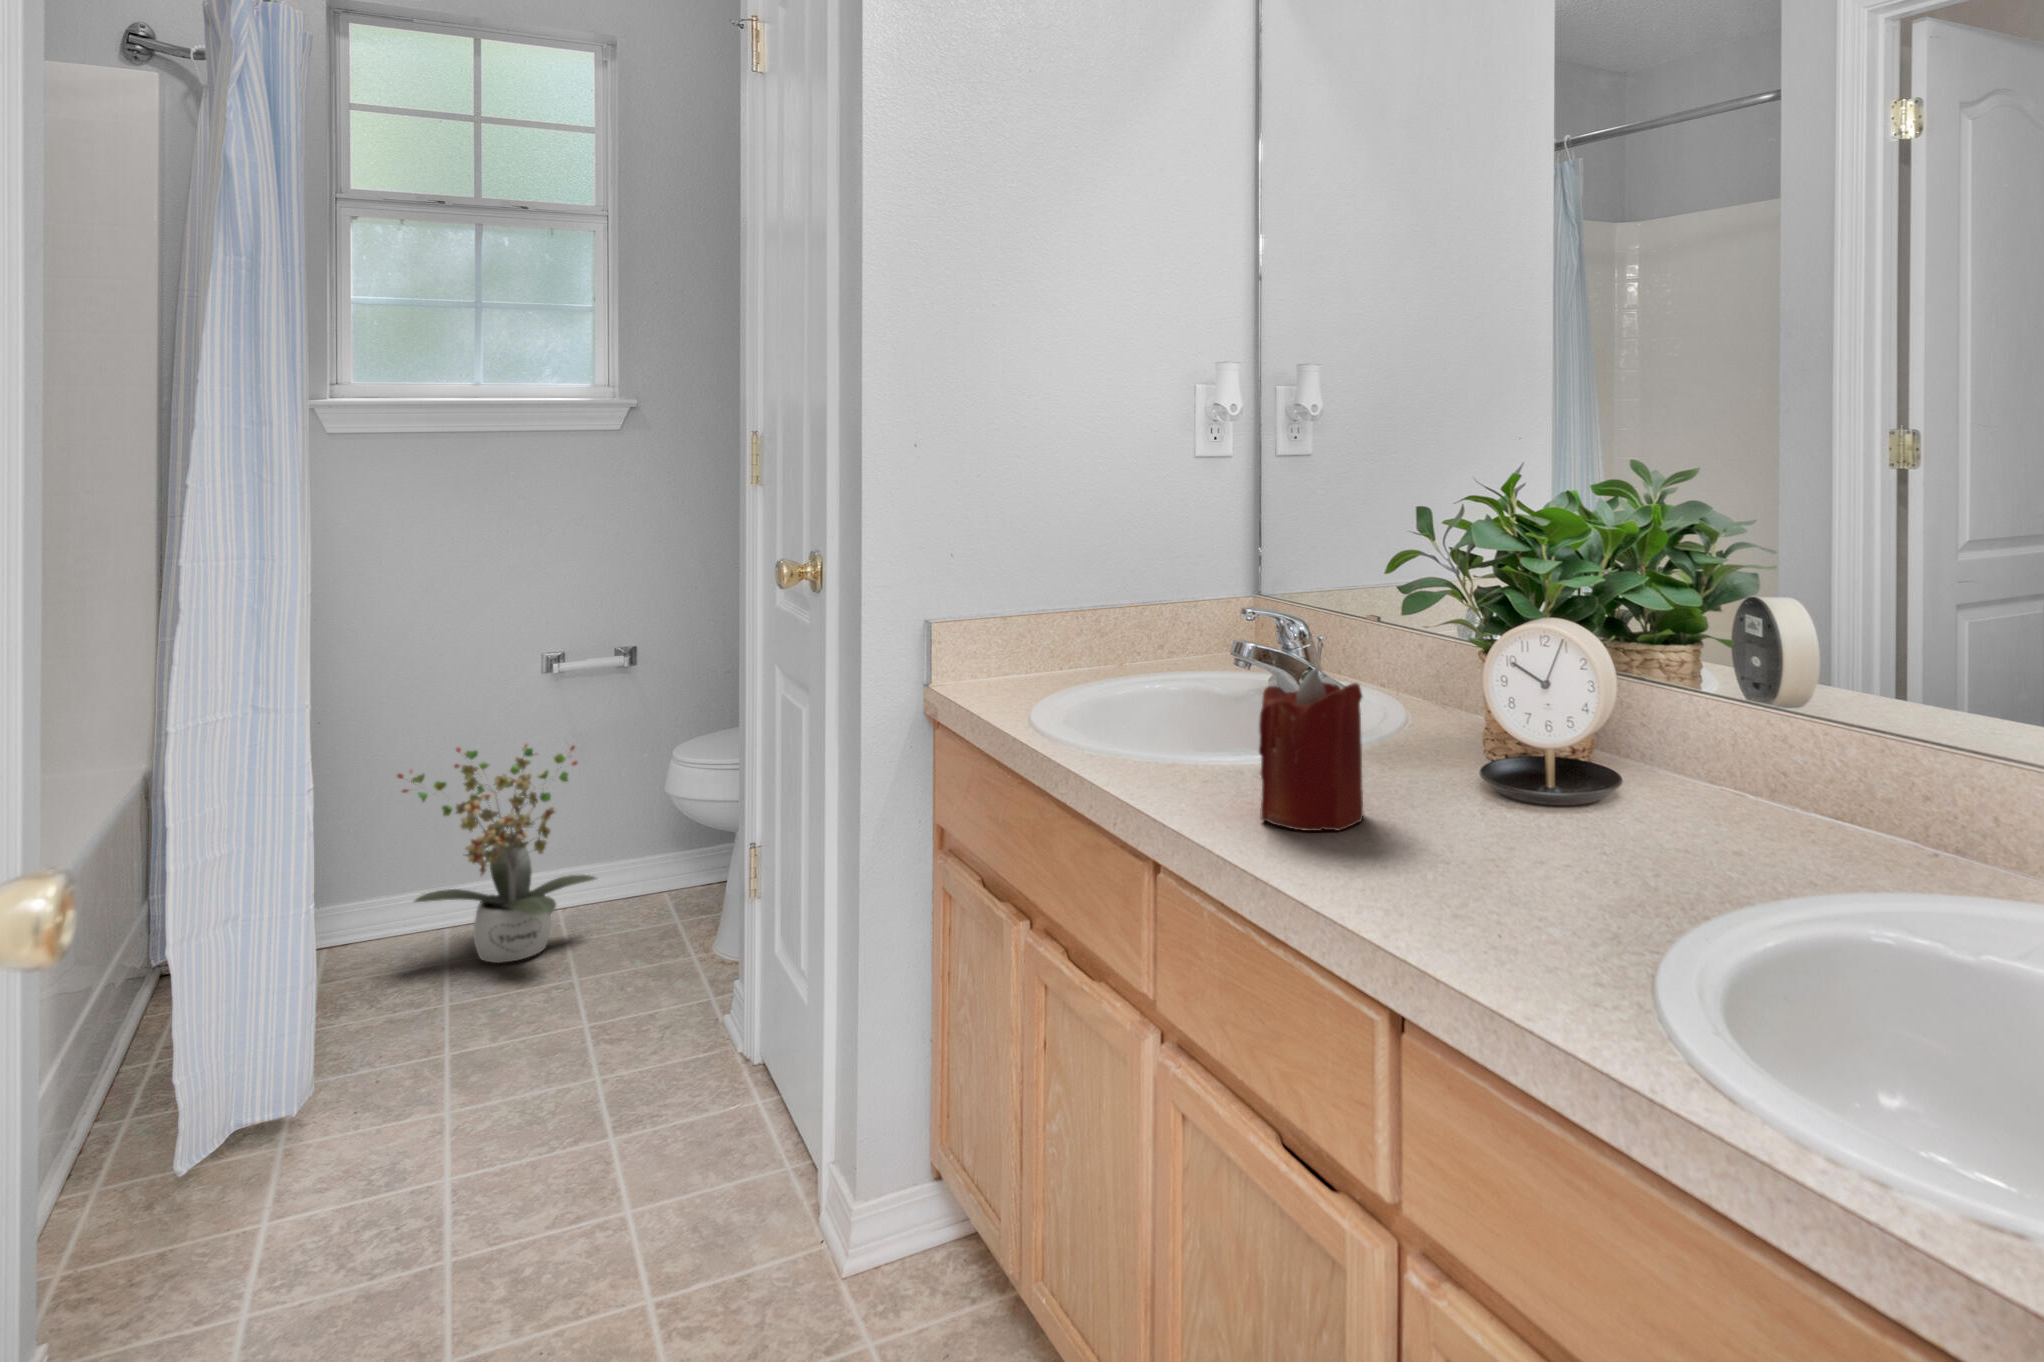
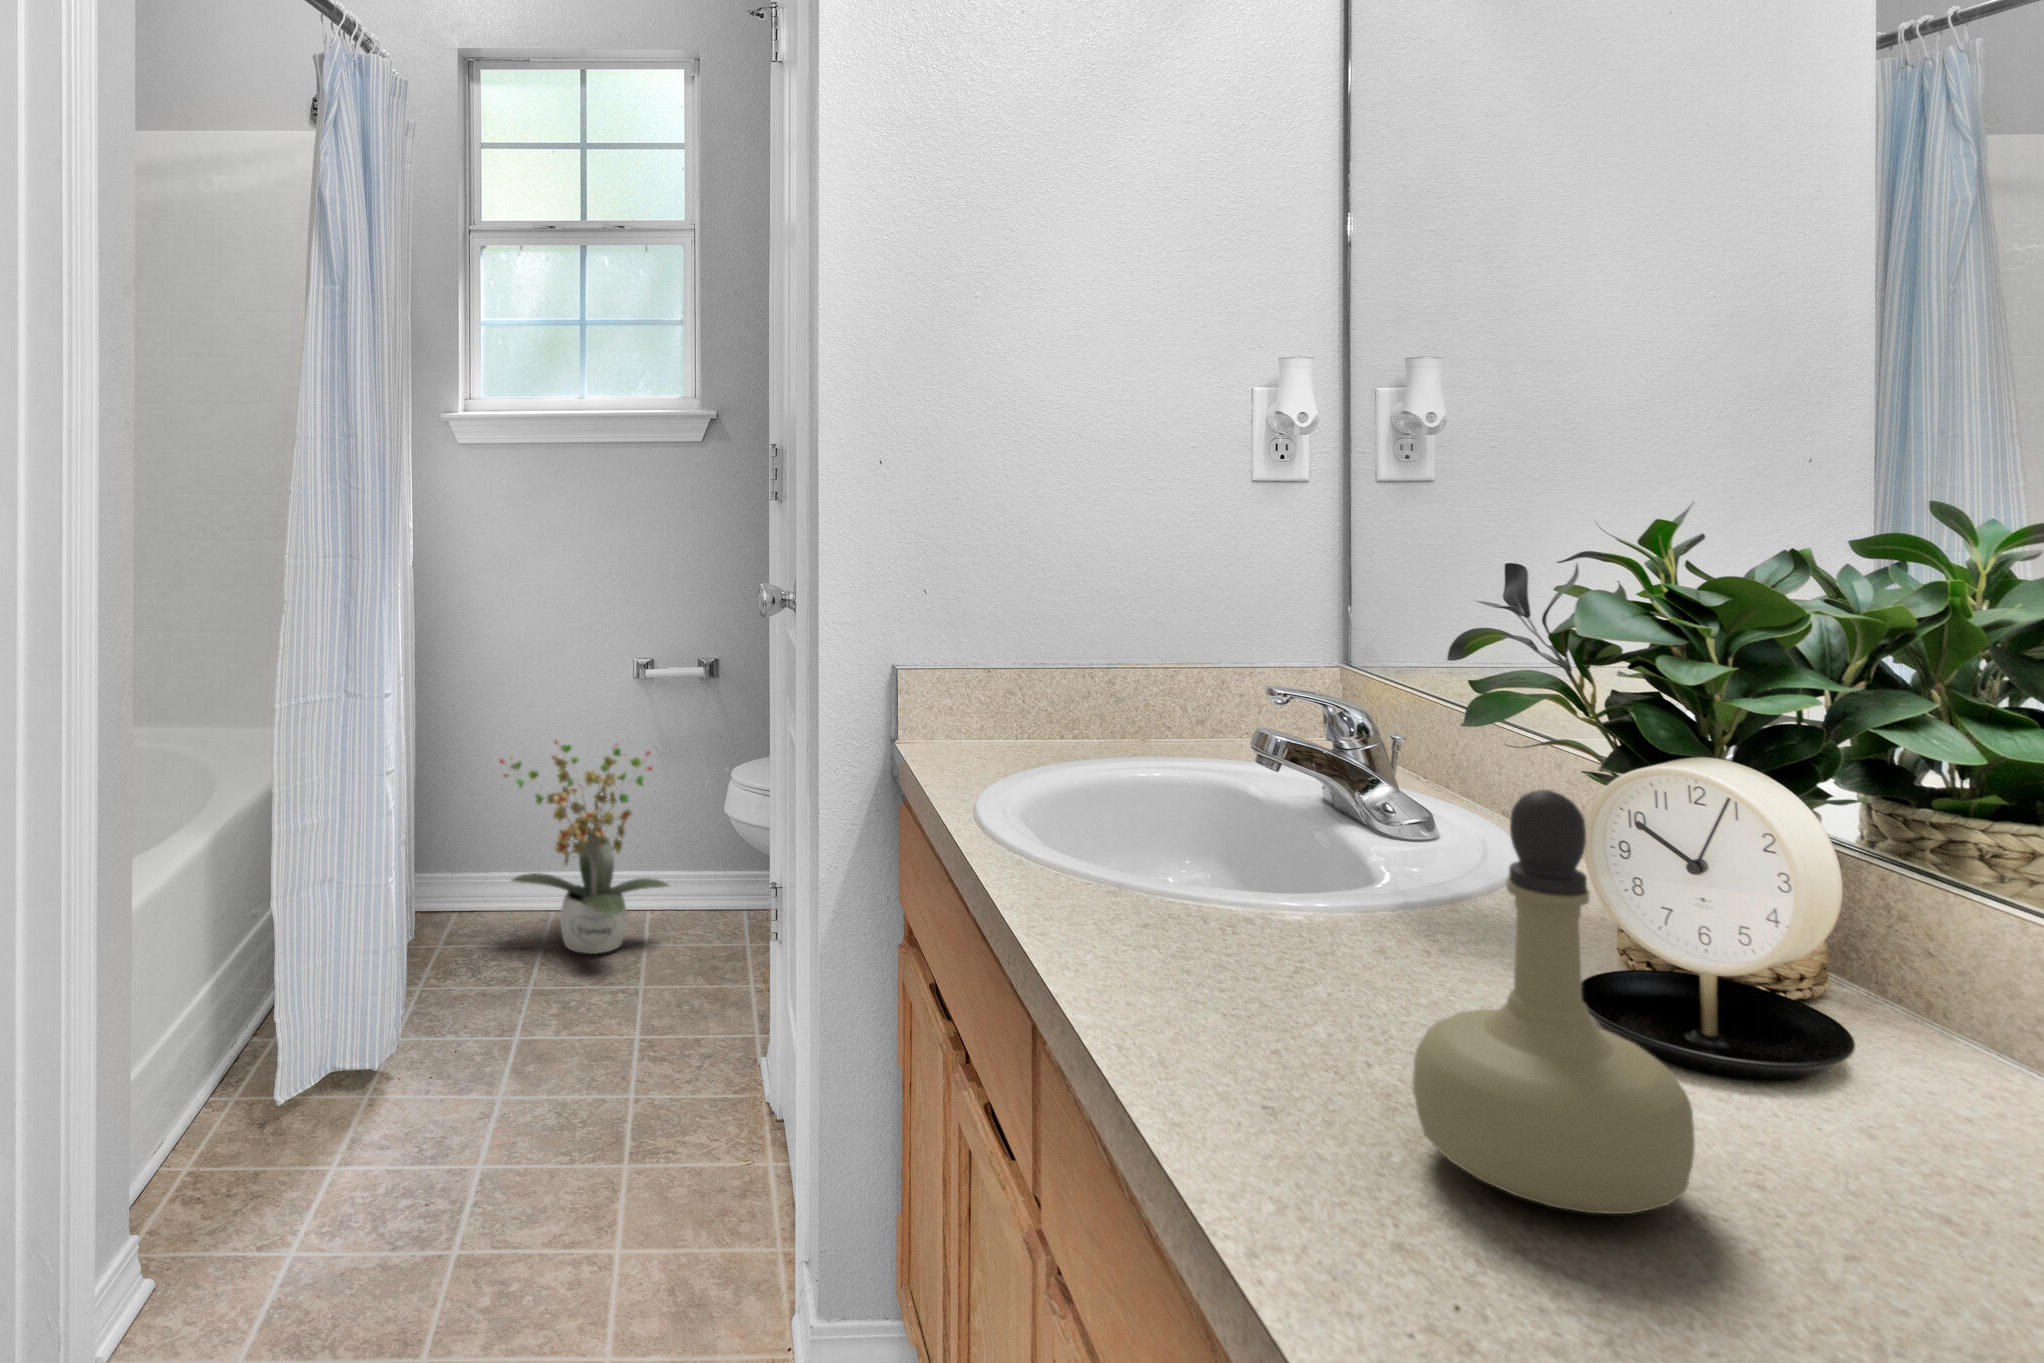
perfume bottle: none [1436,638,1579,875] -> present [1413,790,1695,1214]
candle: present [1259,668,1363,831] -> none [1174,789,1344,1044]

